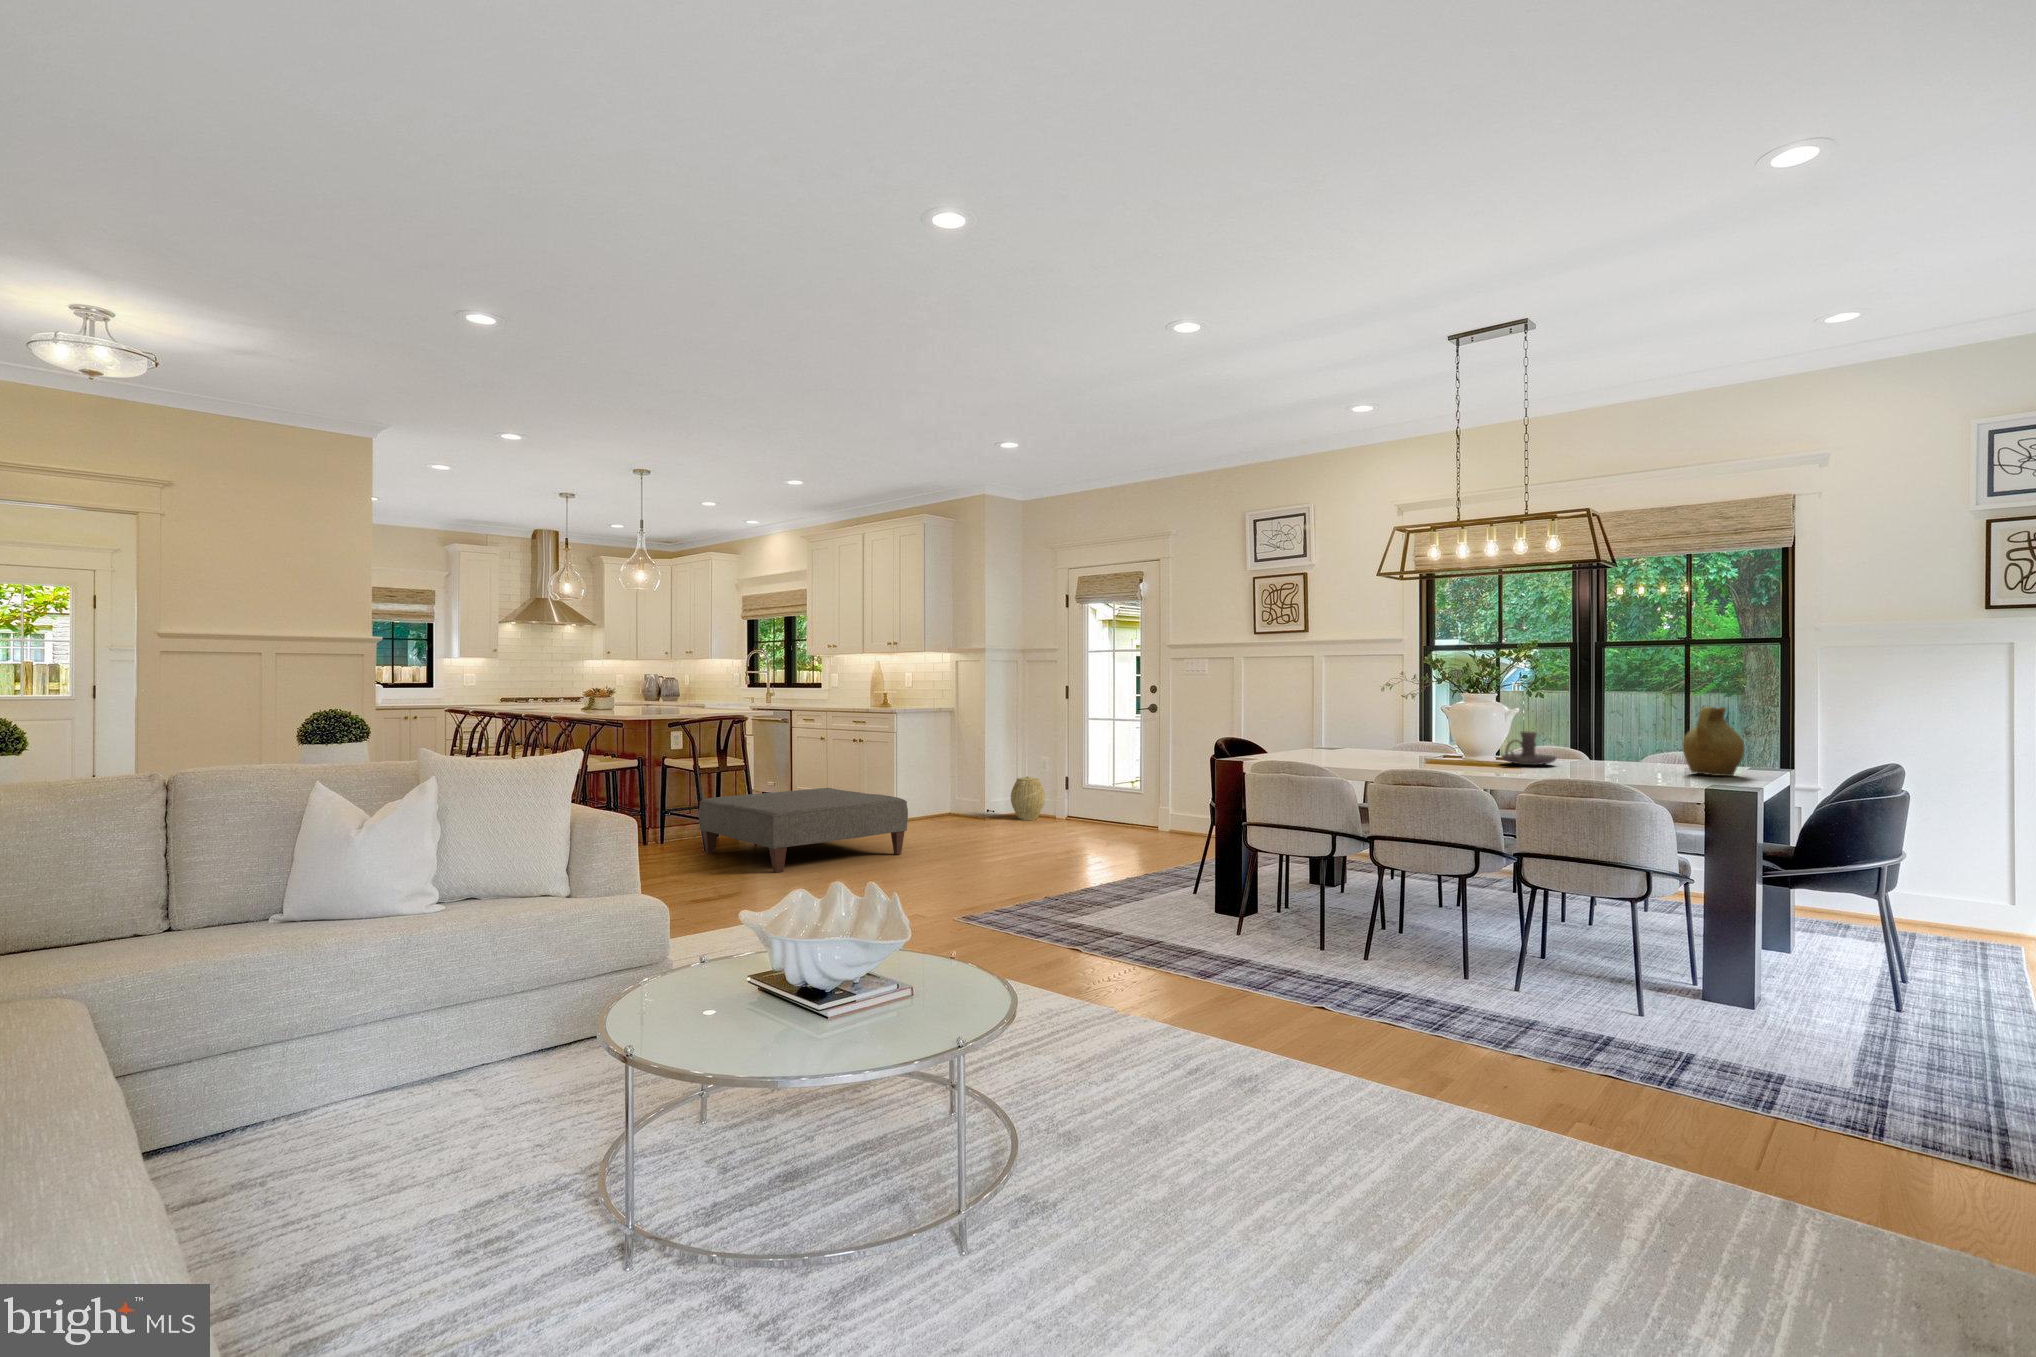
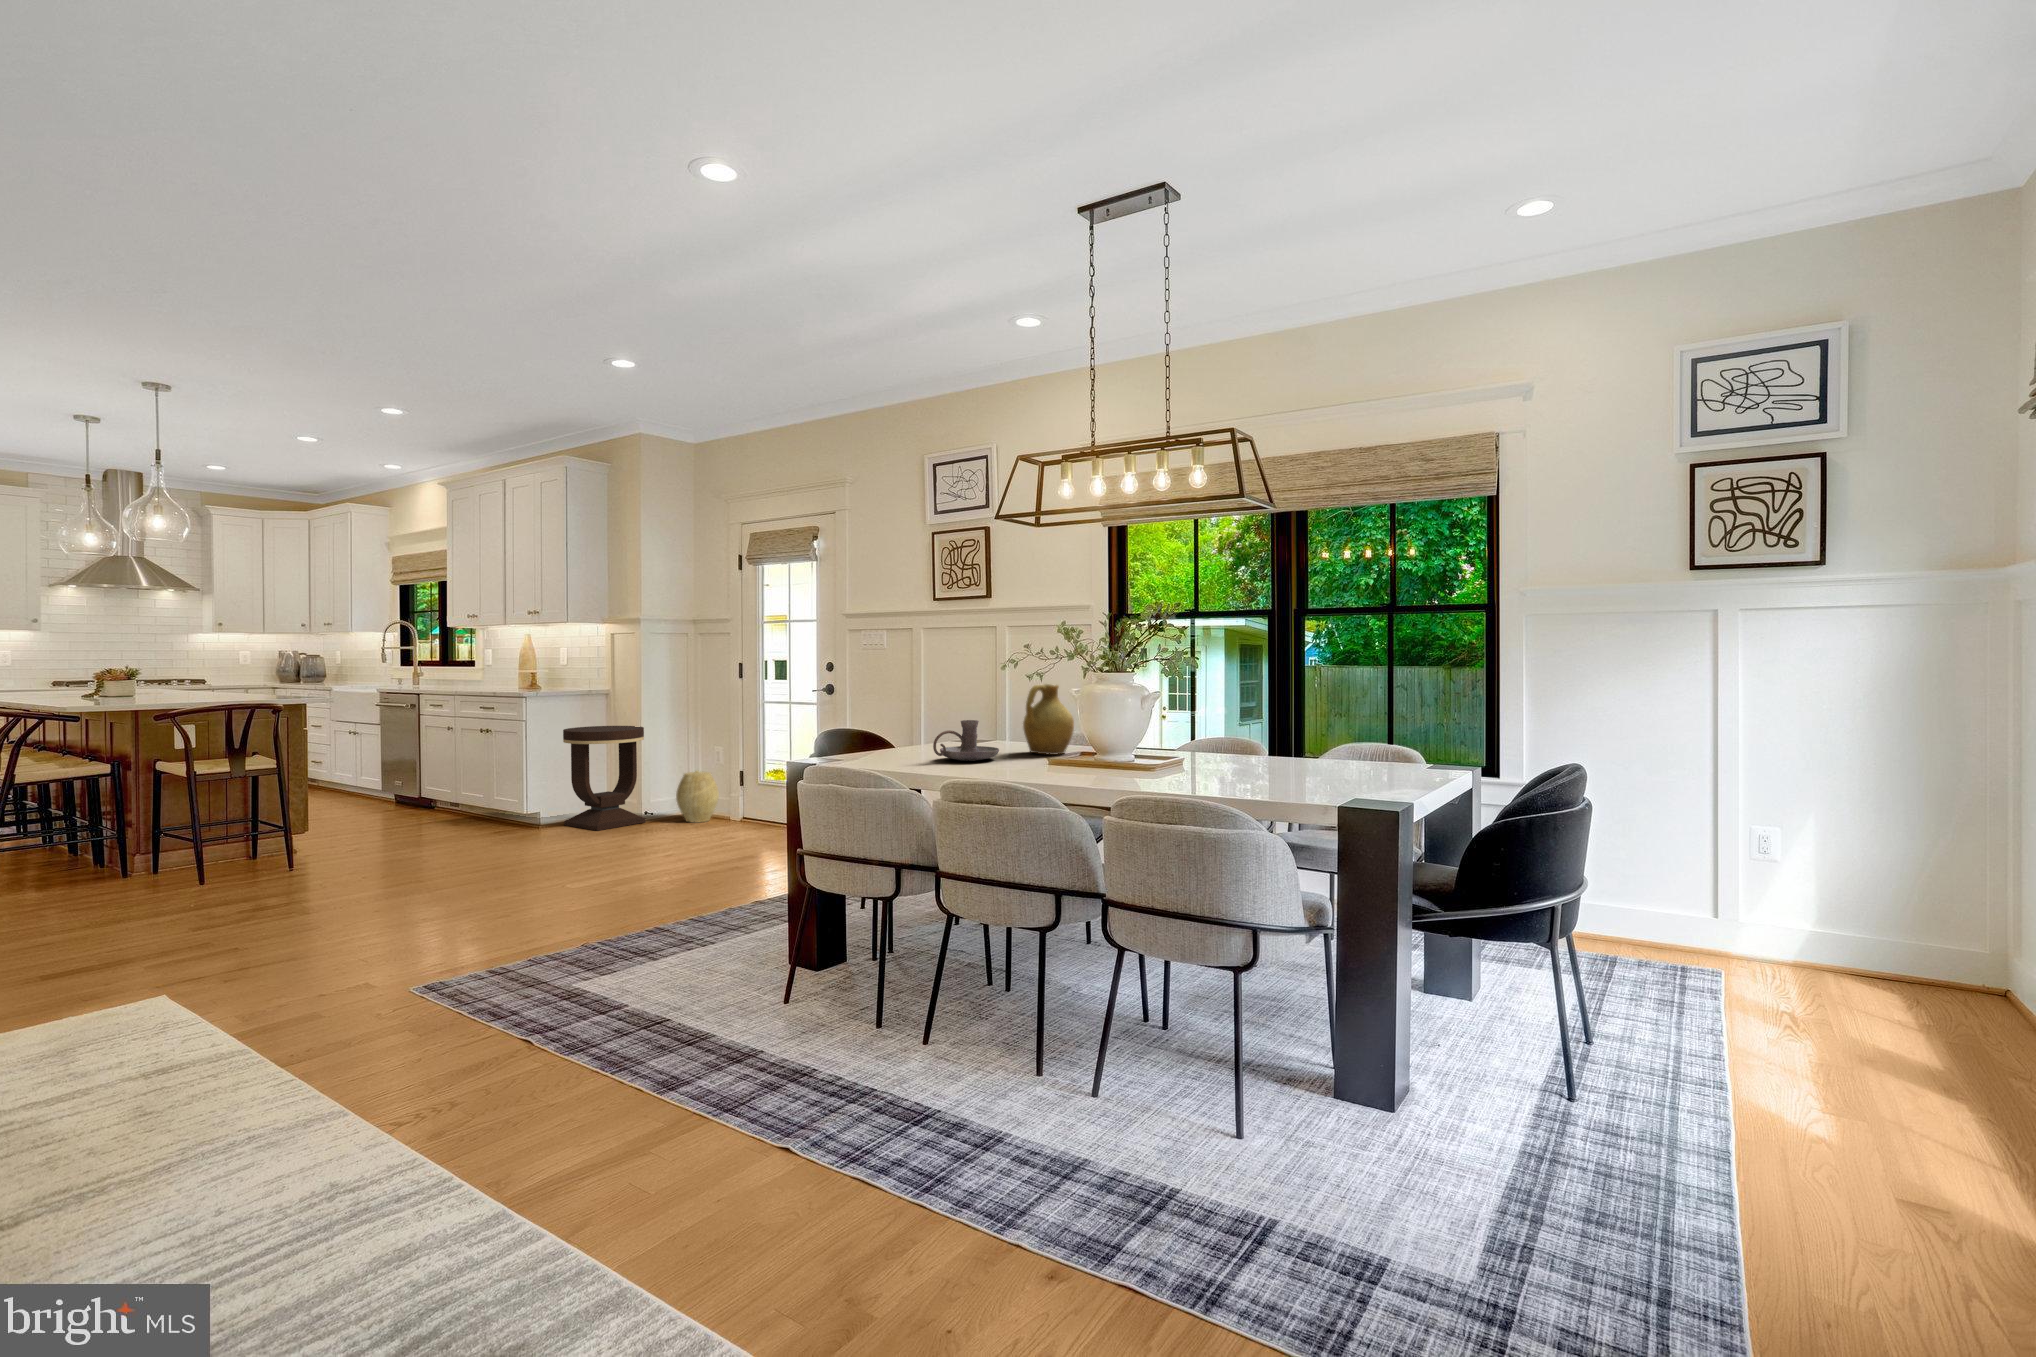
pitcher: present [1683,707,1744,776] -> present [1023,684,1074,755]
candle holder: present [1502,732,1556,765] -> present [933,720,999,761]
side table: none [922,738,986,824] -> present [563,726,646,831]
ottoman: present [699,788,908,873] -> none [183,795,479,920]

